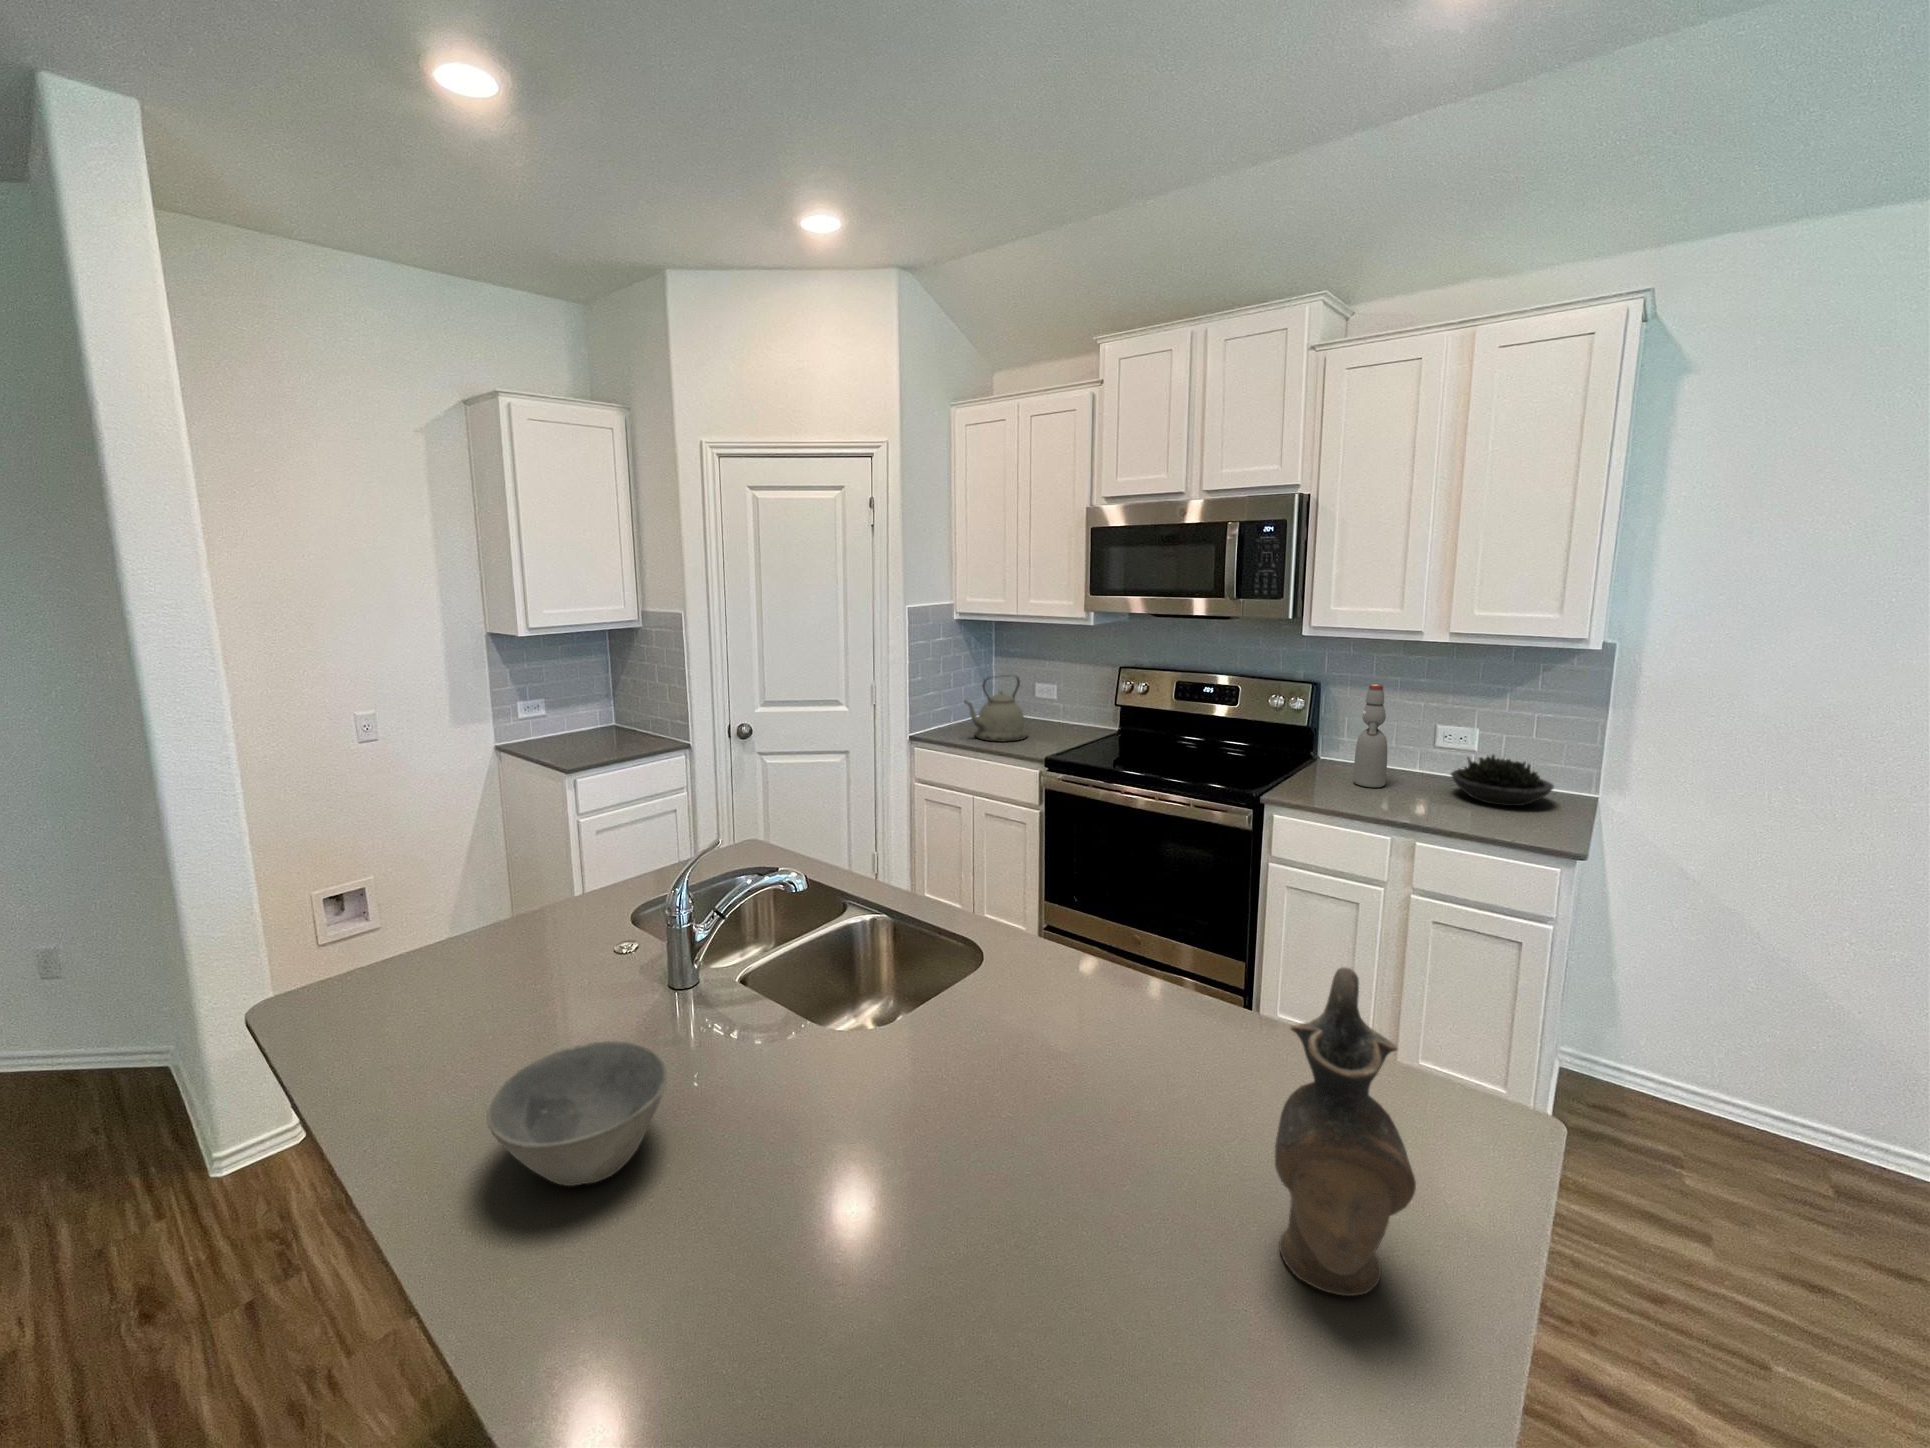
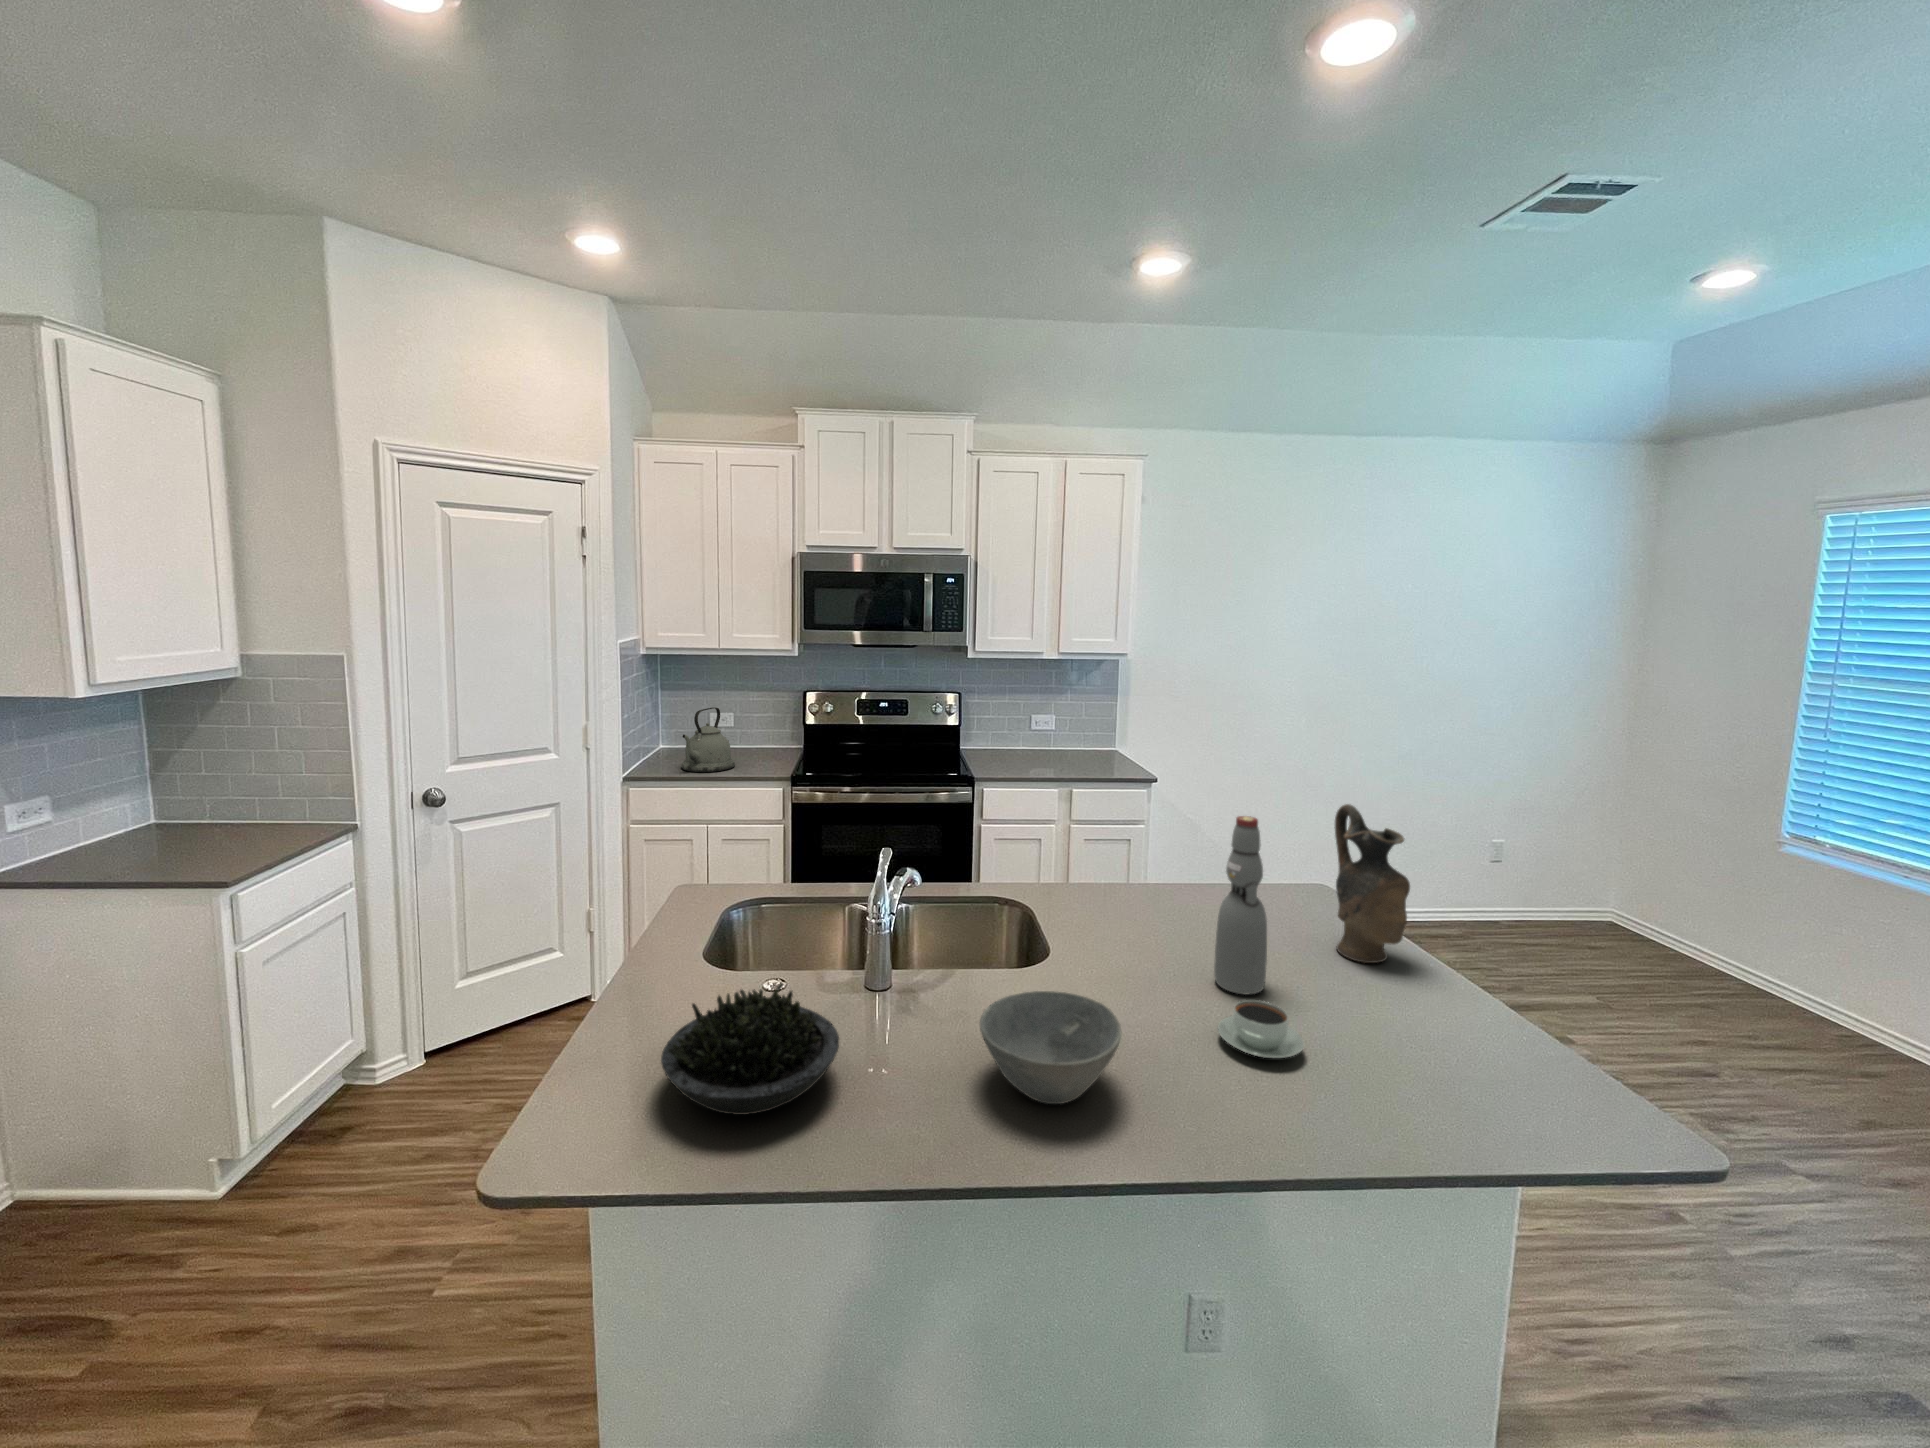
bottle: present [1353,684,1387,787] -> present [1214,816,1267,995]
succulent plant: present [1451,755,1554,806] -> present [661,983,839,1115]
coffee cup: none [790,1192,915,1312] -> present [1218,1000,1304,1058]

